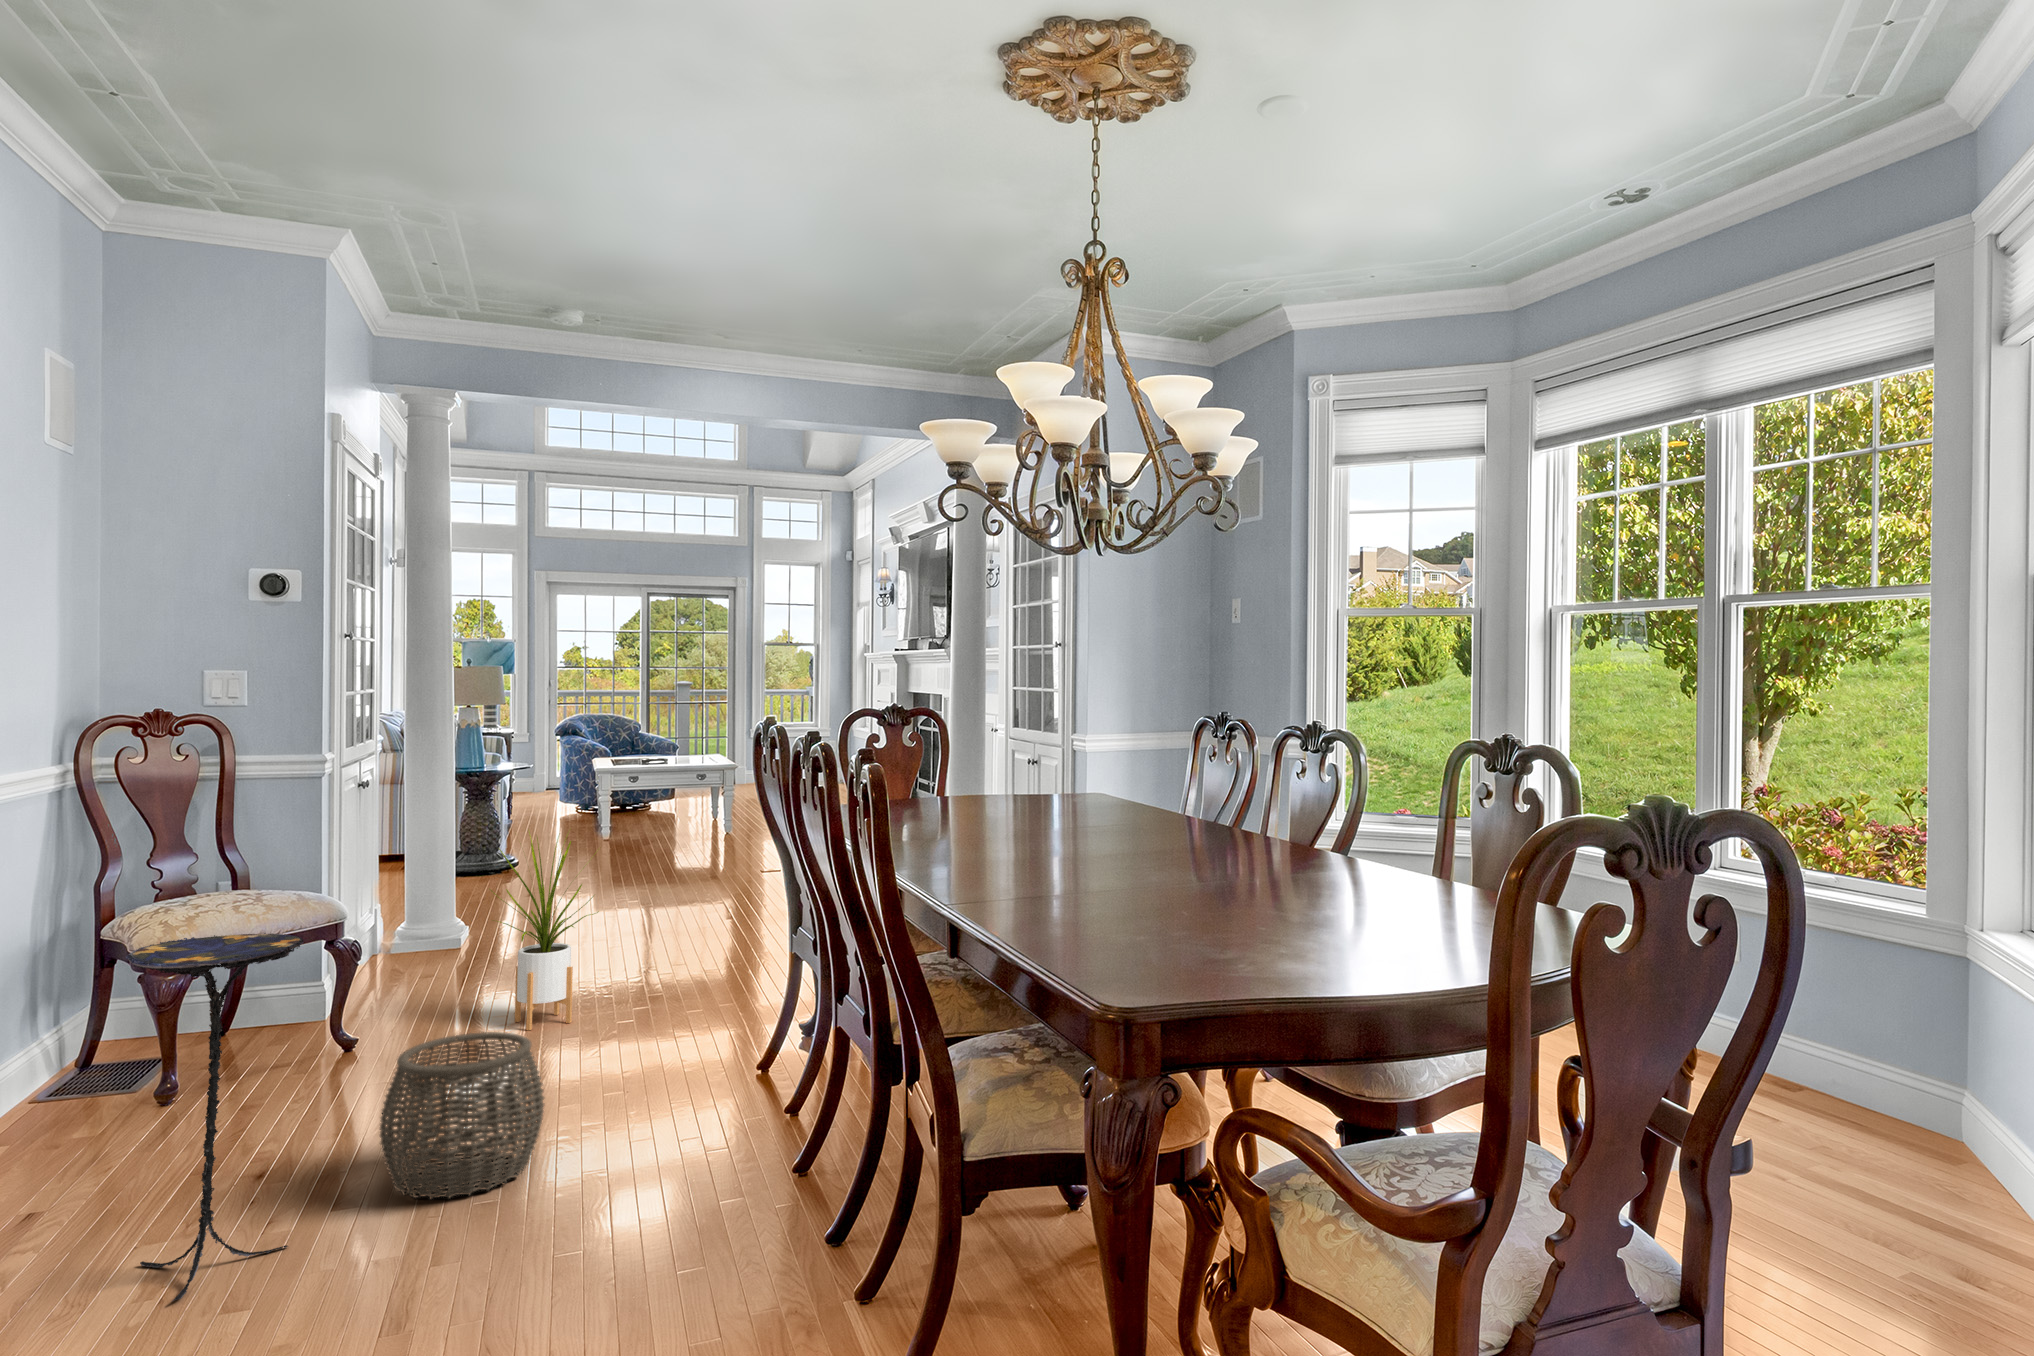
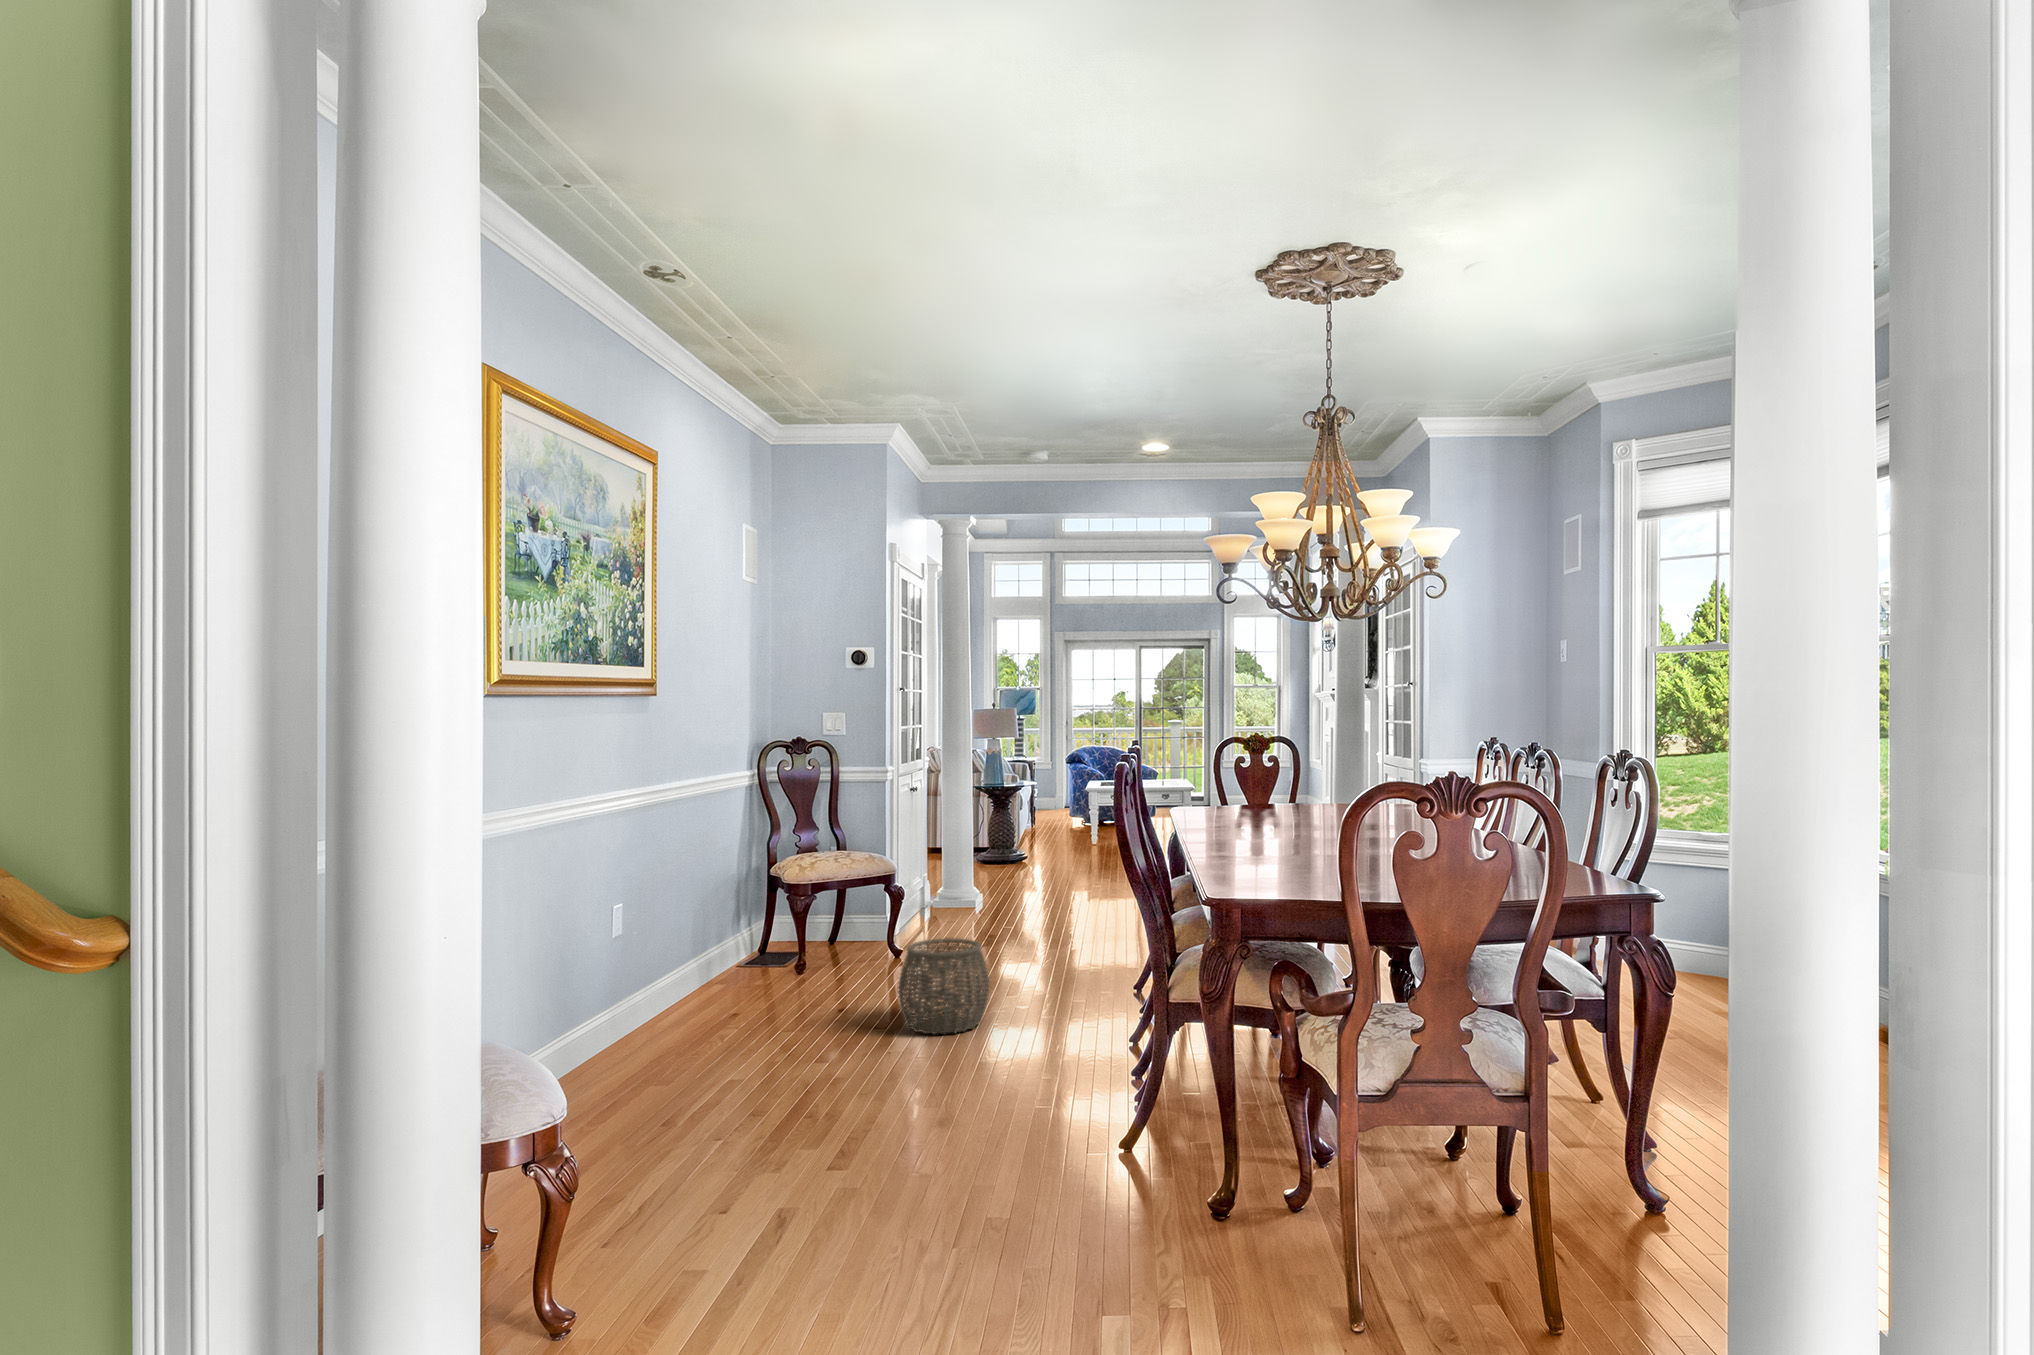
house plant: present [491,832,599,1030] -> none [977,818,1052,957]
side table: present [126,933,304,1301] -> none [767,861,852,1060]

